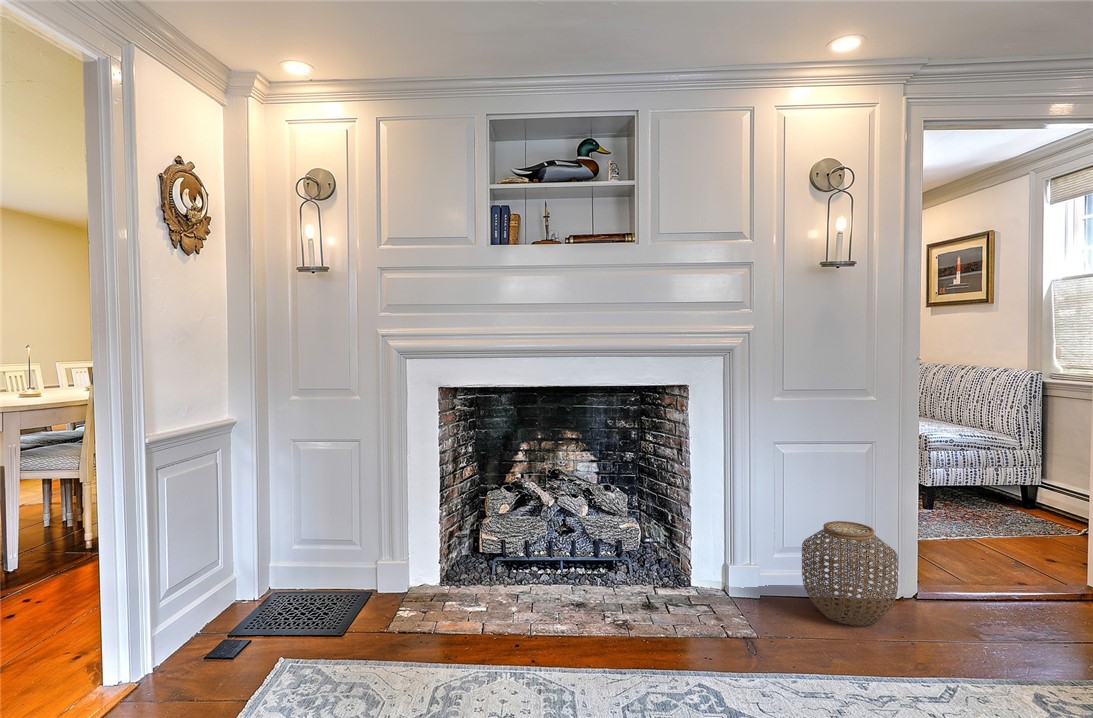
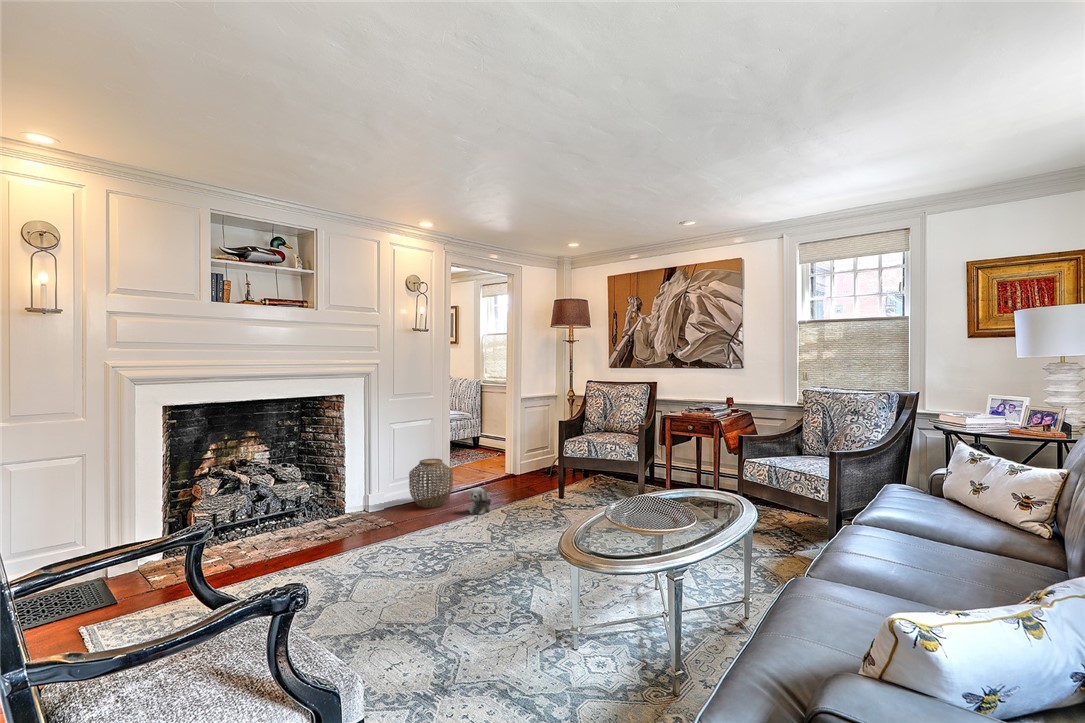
plush toy: none [920,617,983,687] -> present [468,488,491,514]

